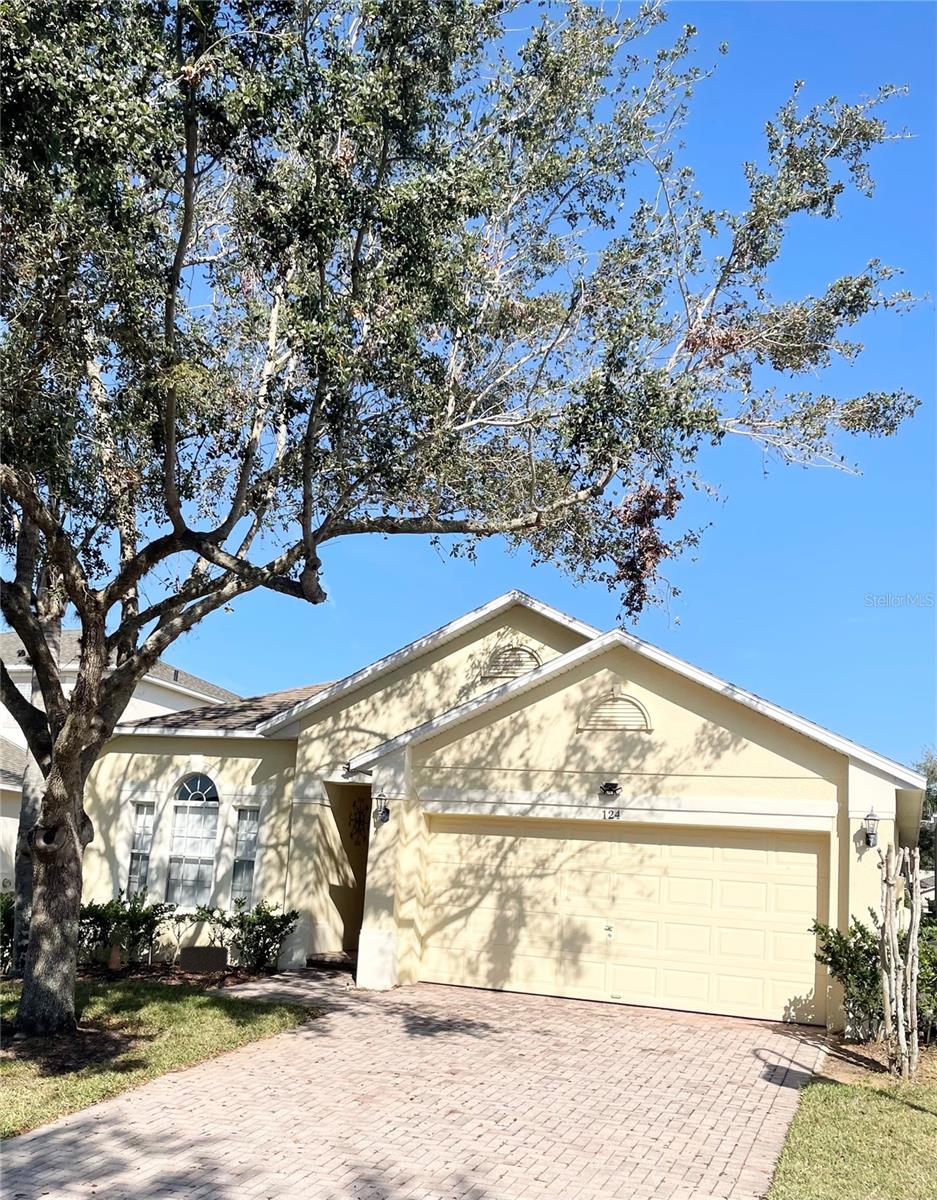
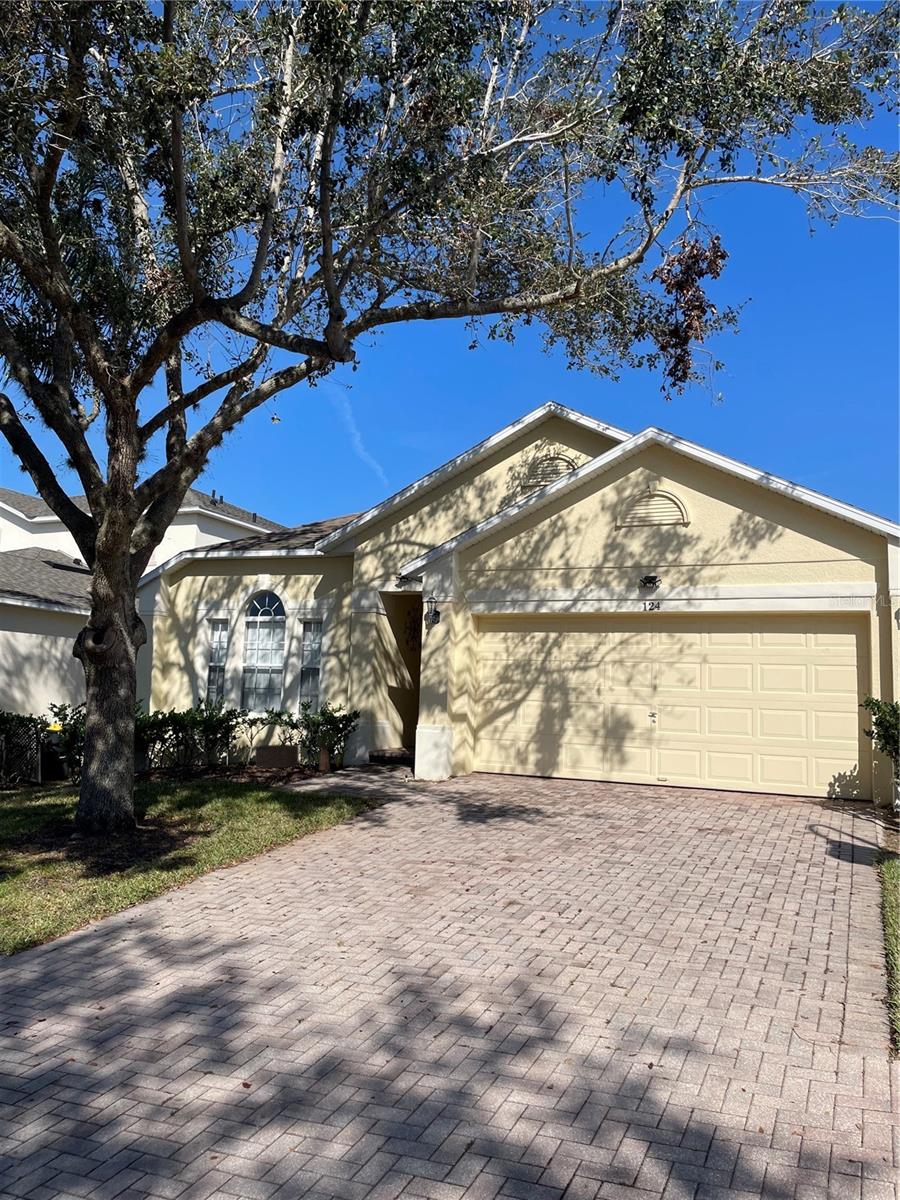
potted plant: present [101,924,130,968] -> present [316,730,339,770]

